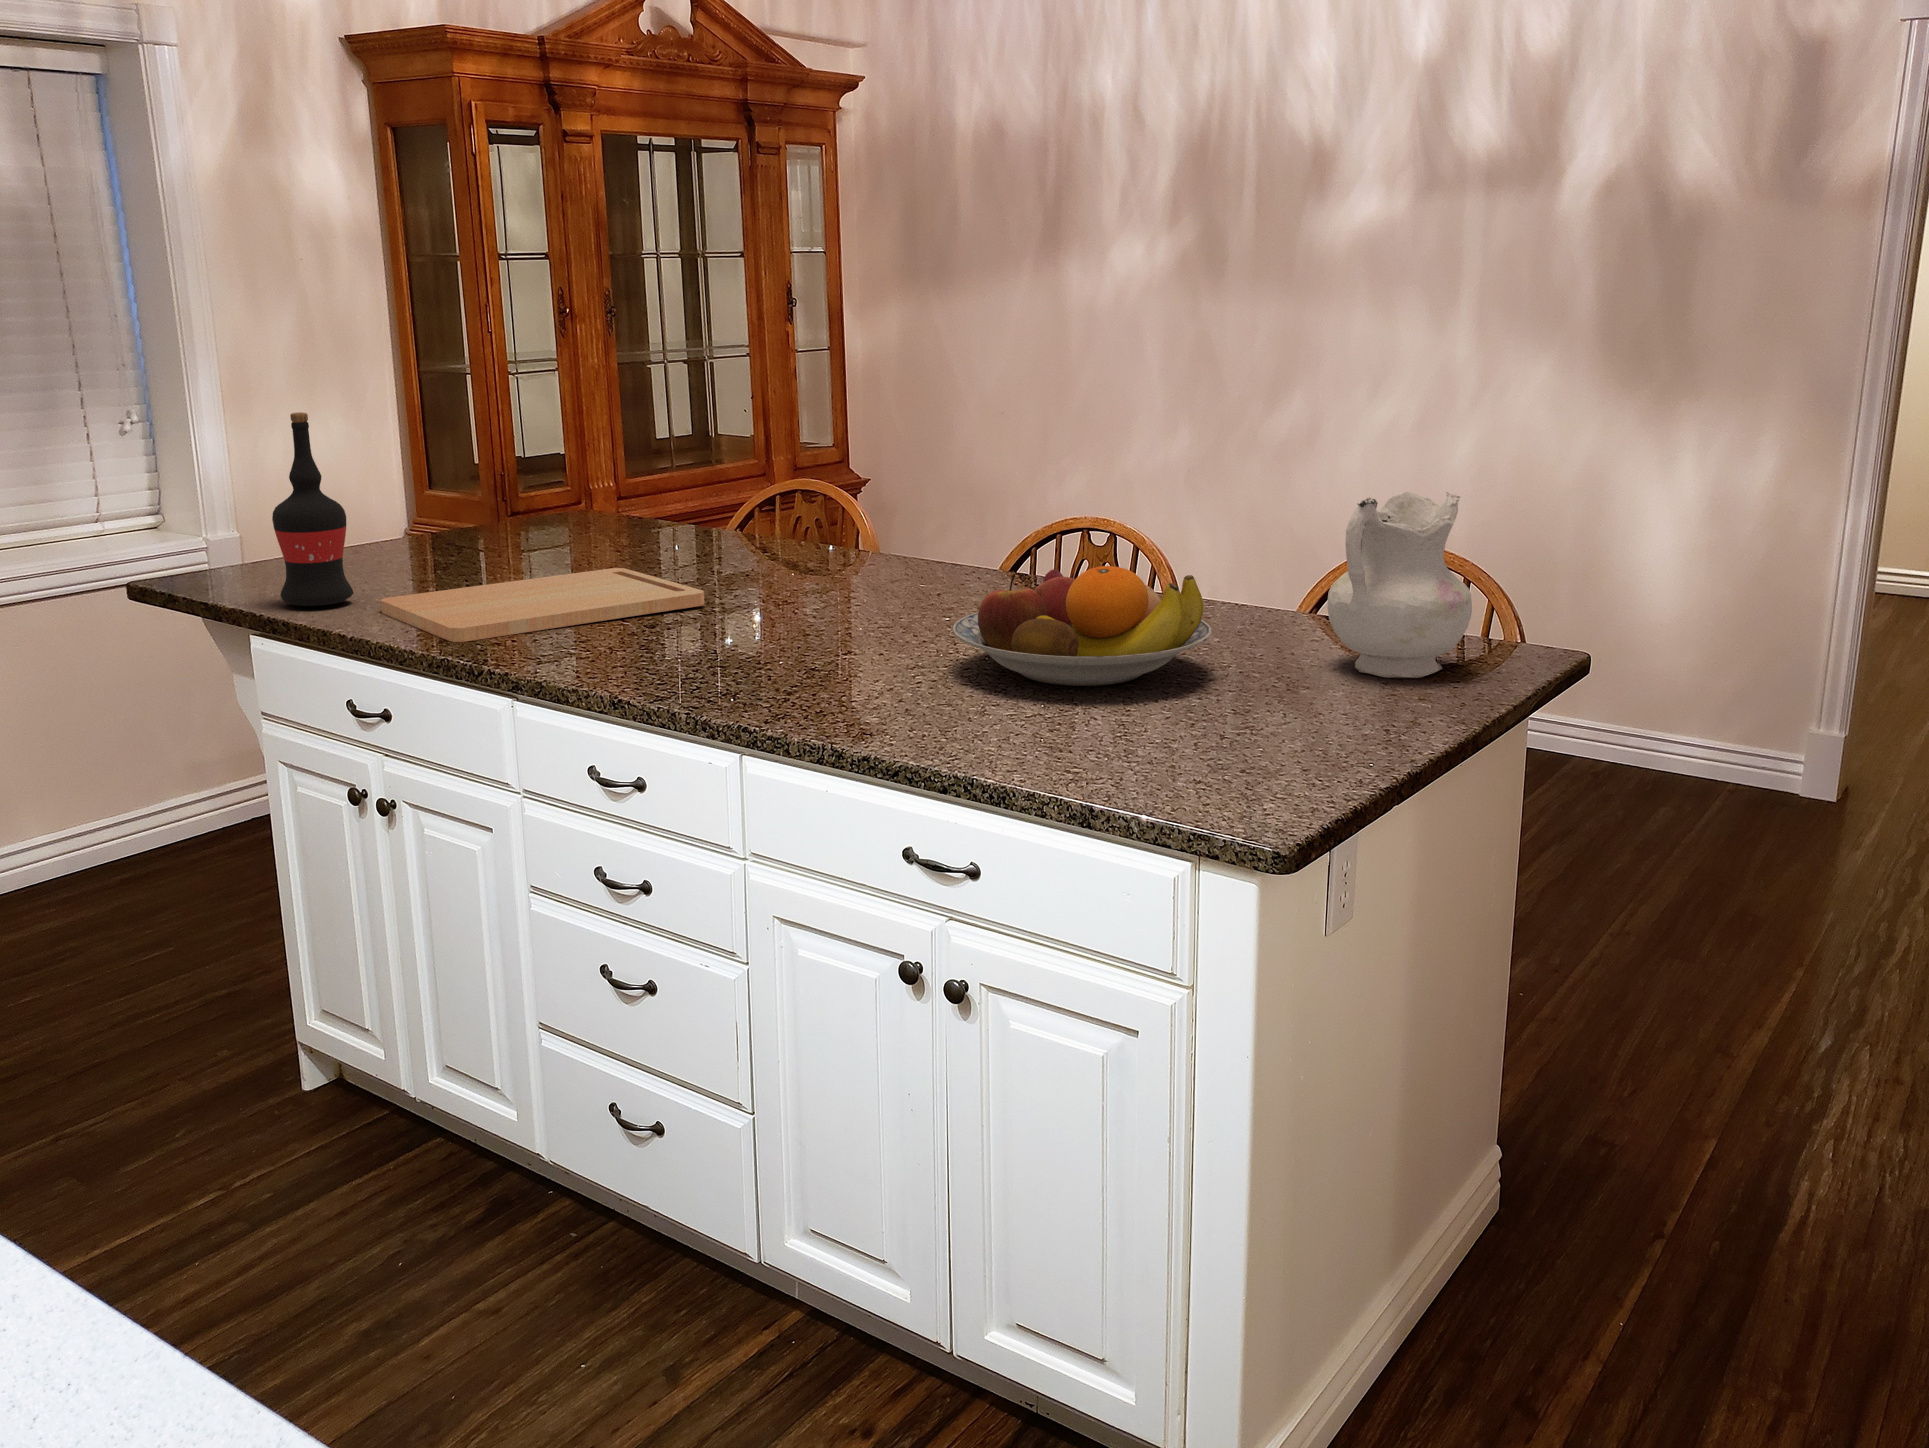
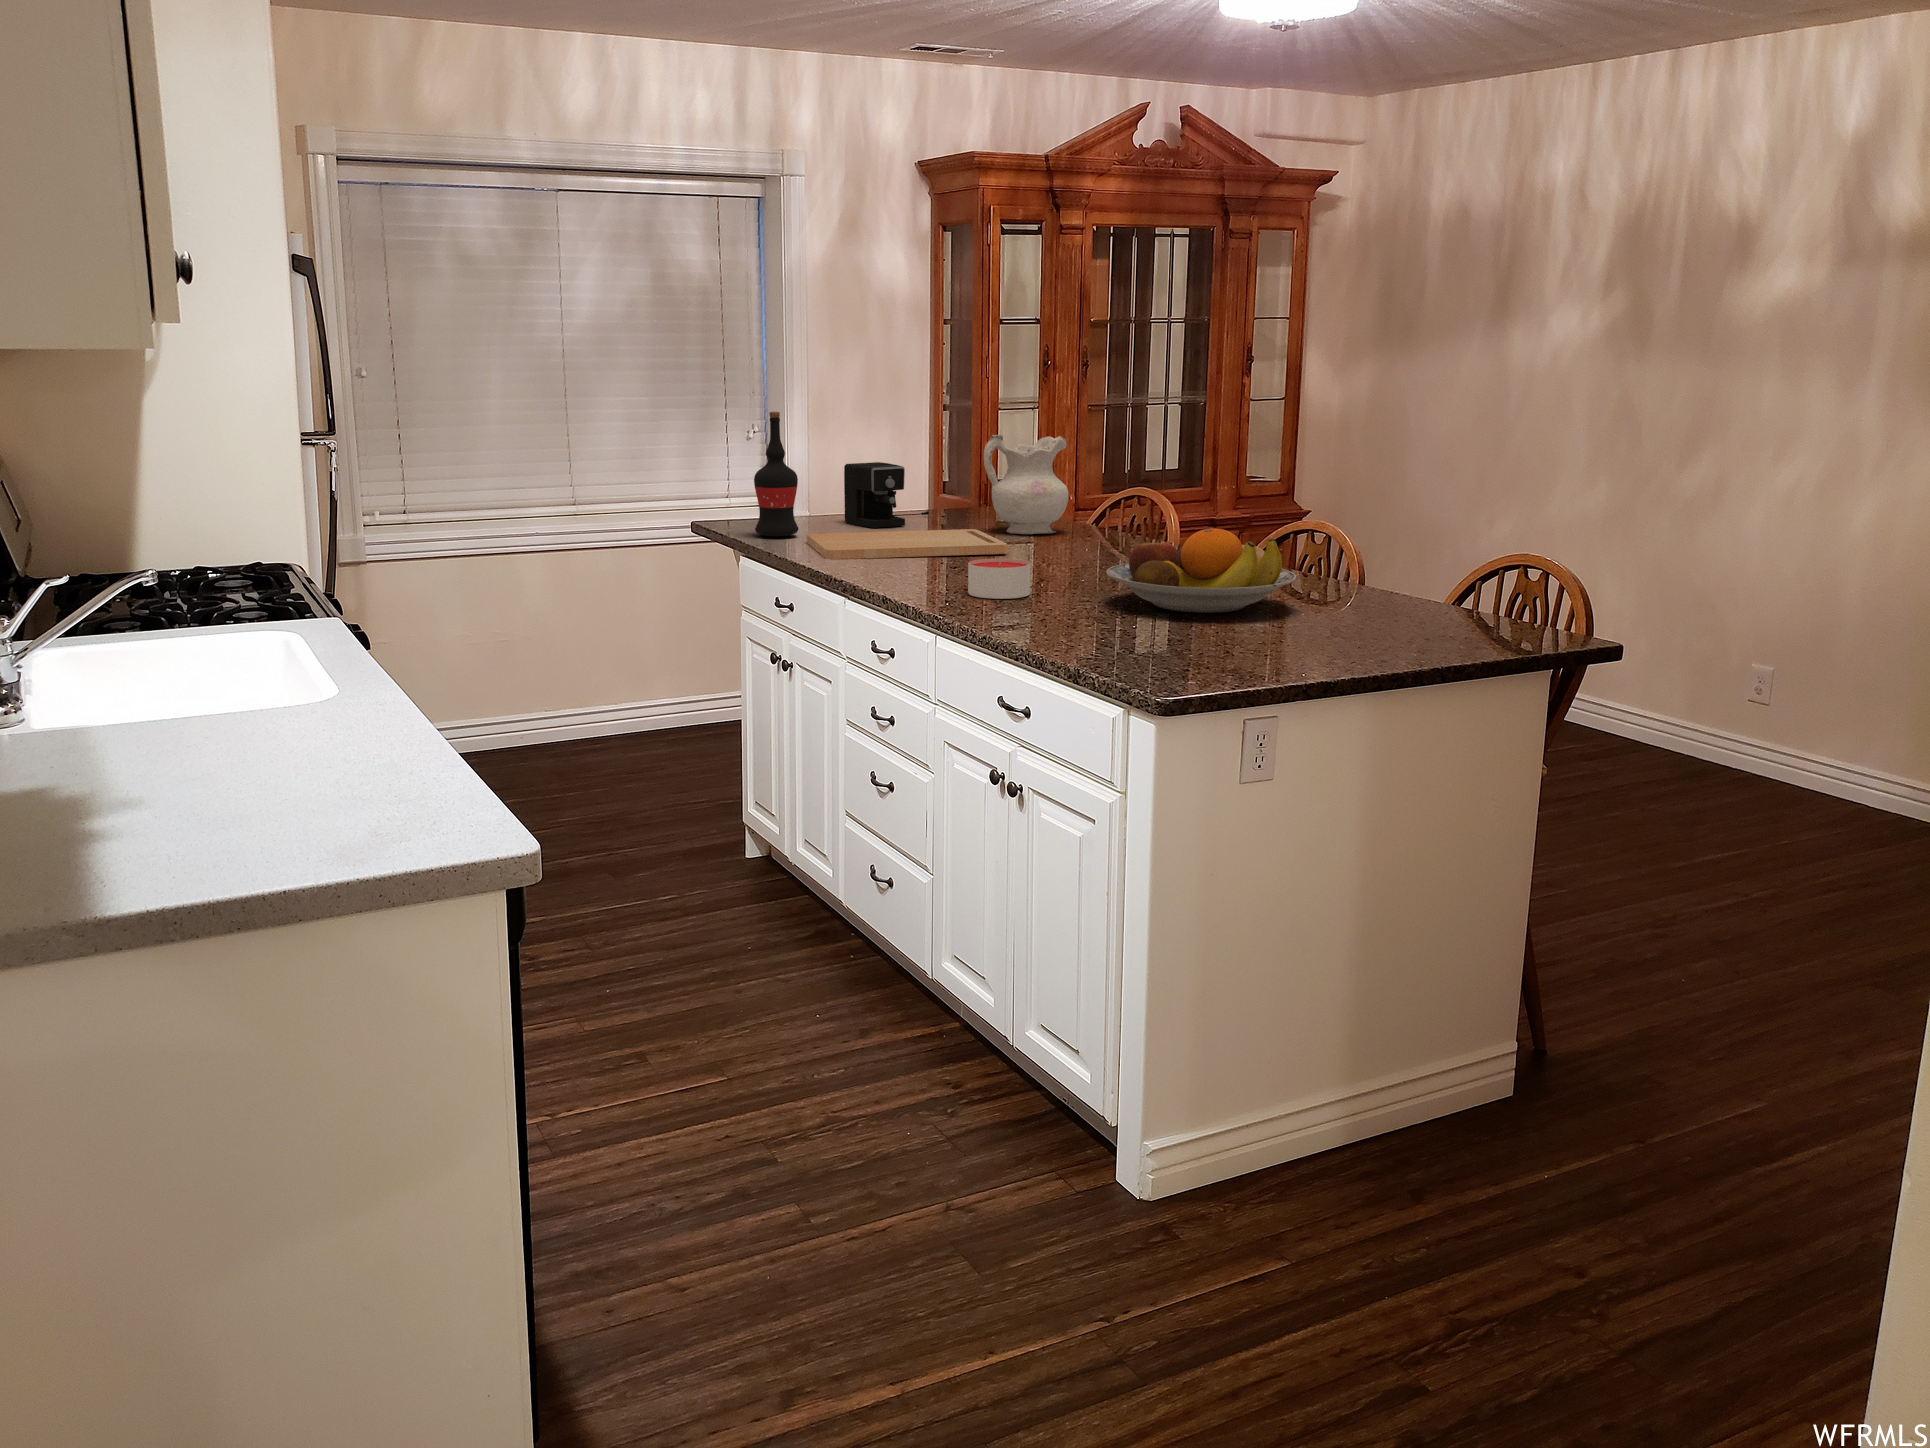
coffee maker: none [384,475,501,575] -> present [844,462,929,528]
ceramic pitcher: present [1327,492,1472,678] -> present [984,435,1068,534]
candle: none [751,629,845,694] -> present [968,559,1030,599]

